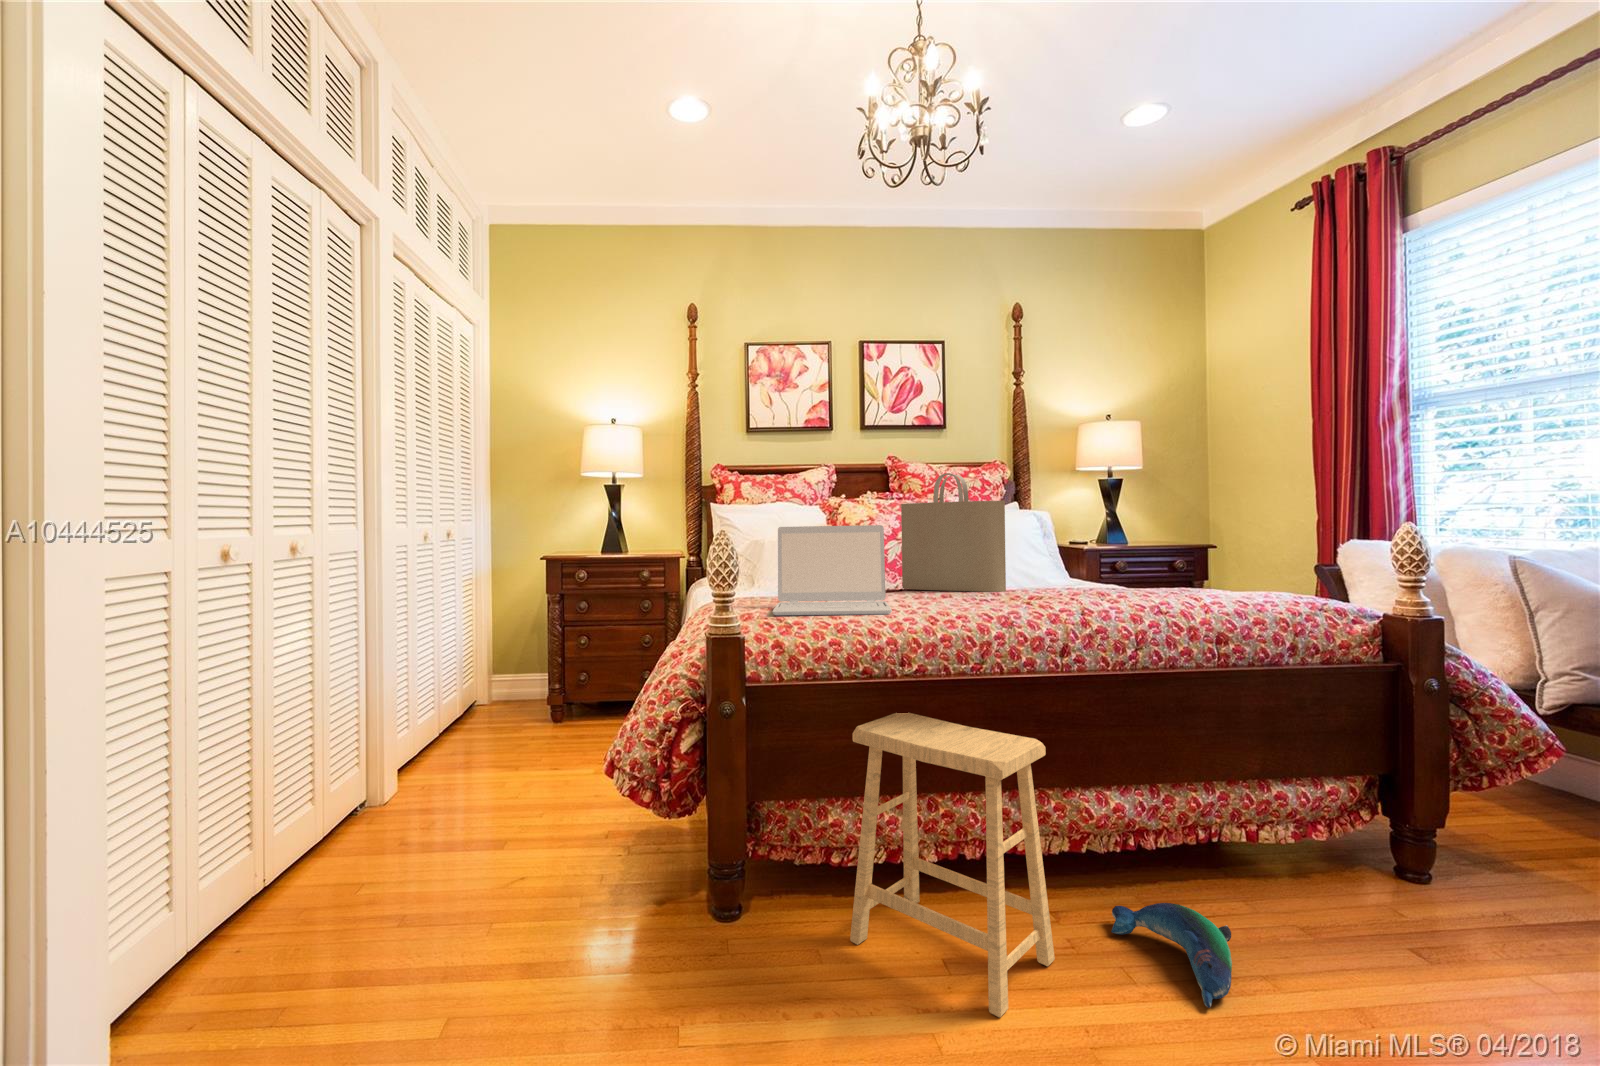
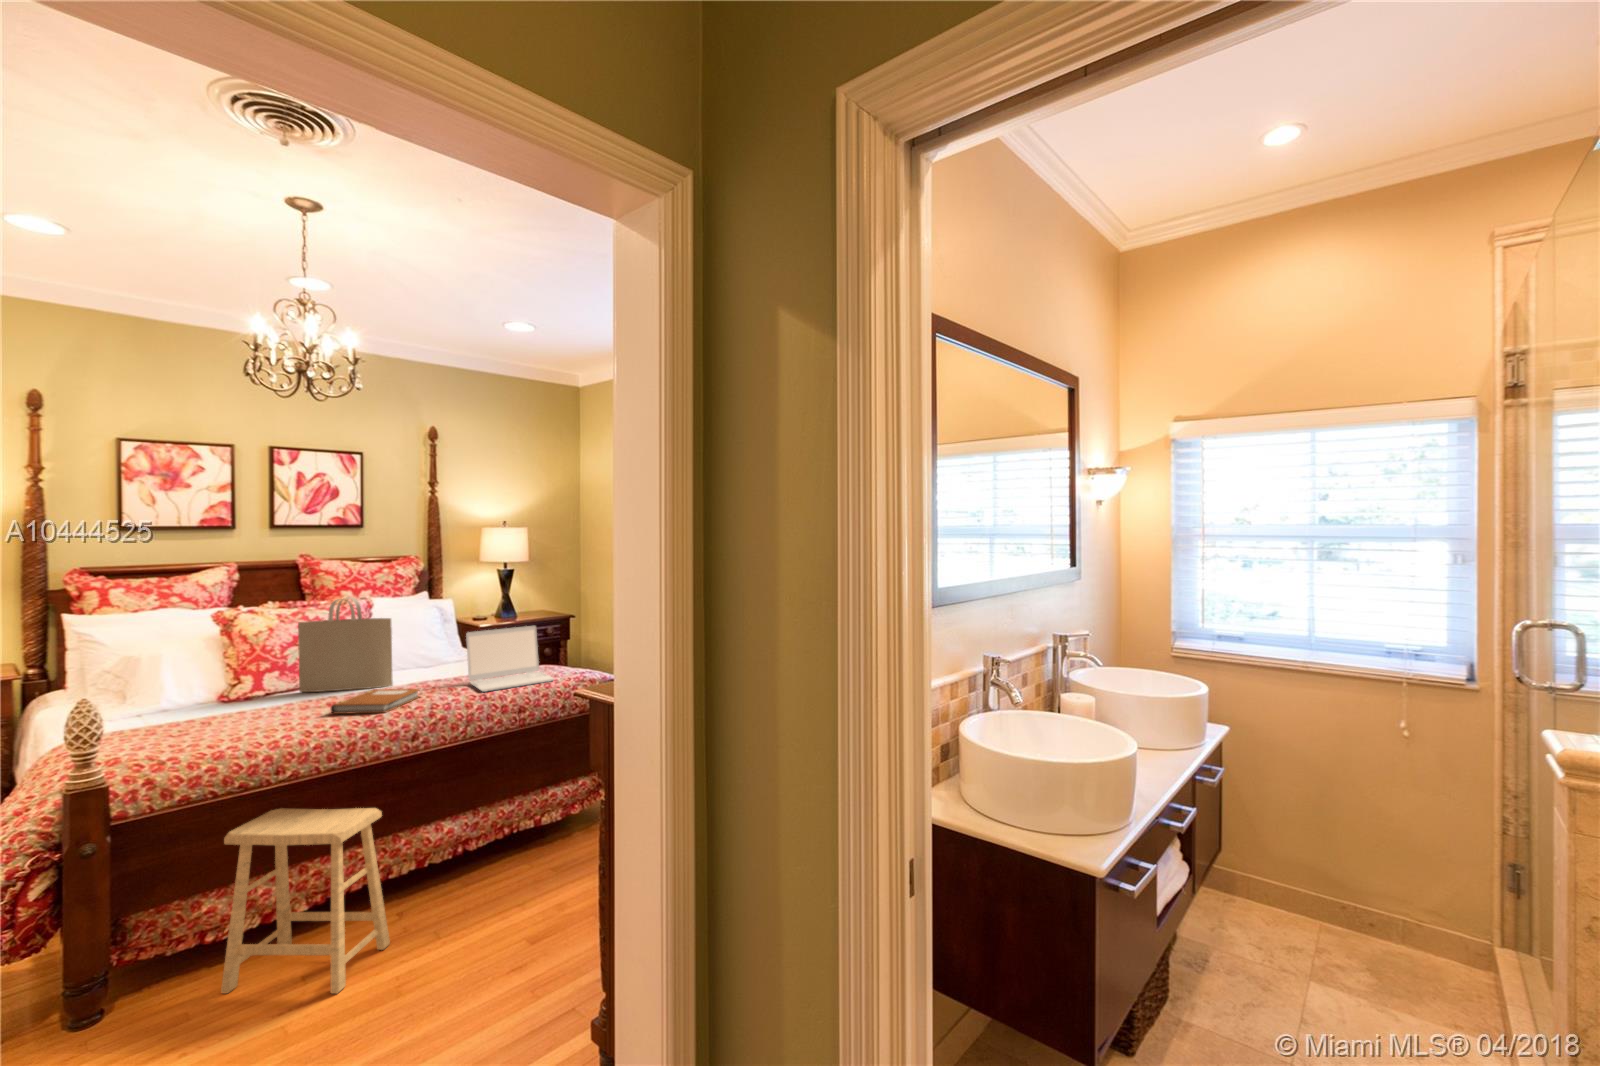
laptop: present [773,525,892,615] -> present [466,626,554,692]
notebook: none [951,586,1057,610] -> present [331,689,420,714]
plush toy: present [1111,903,1232,1008] -> none [436,881,503,934]

